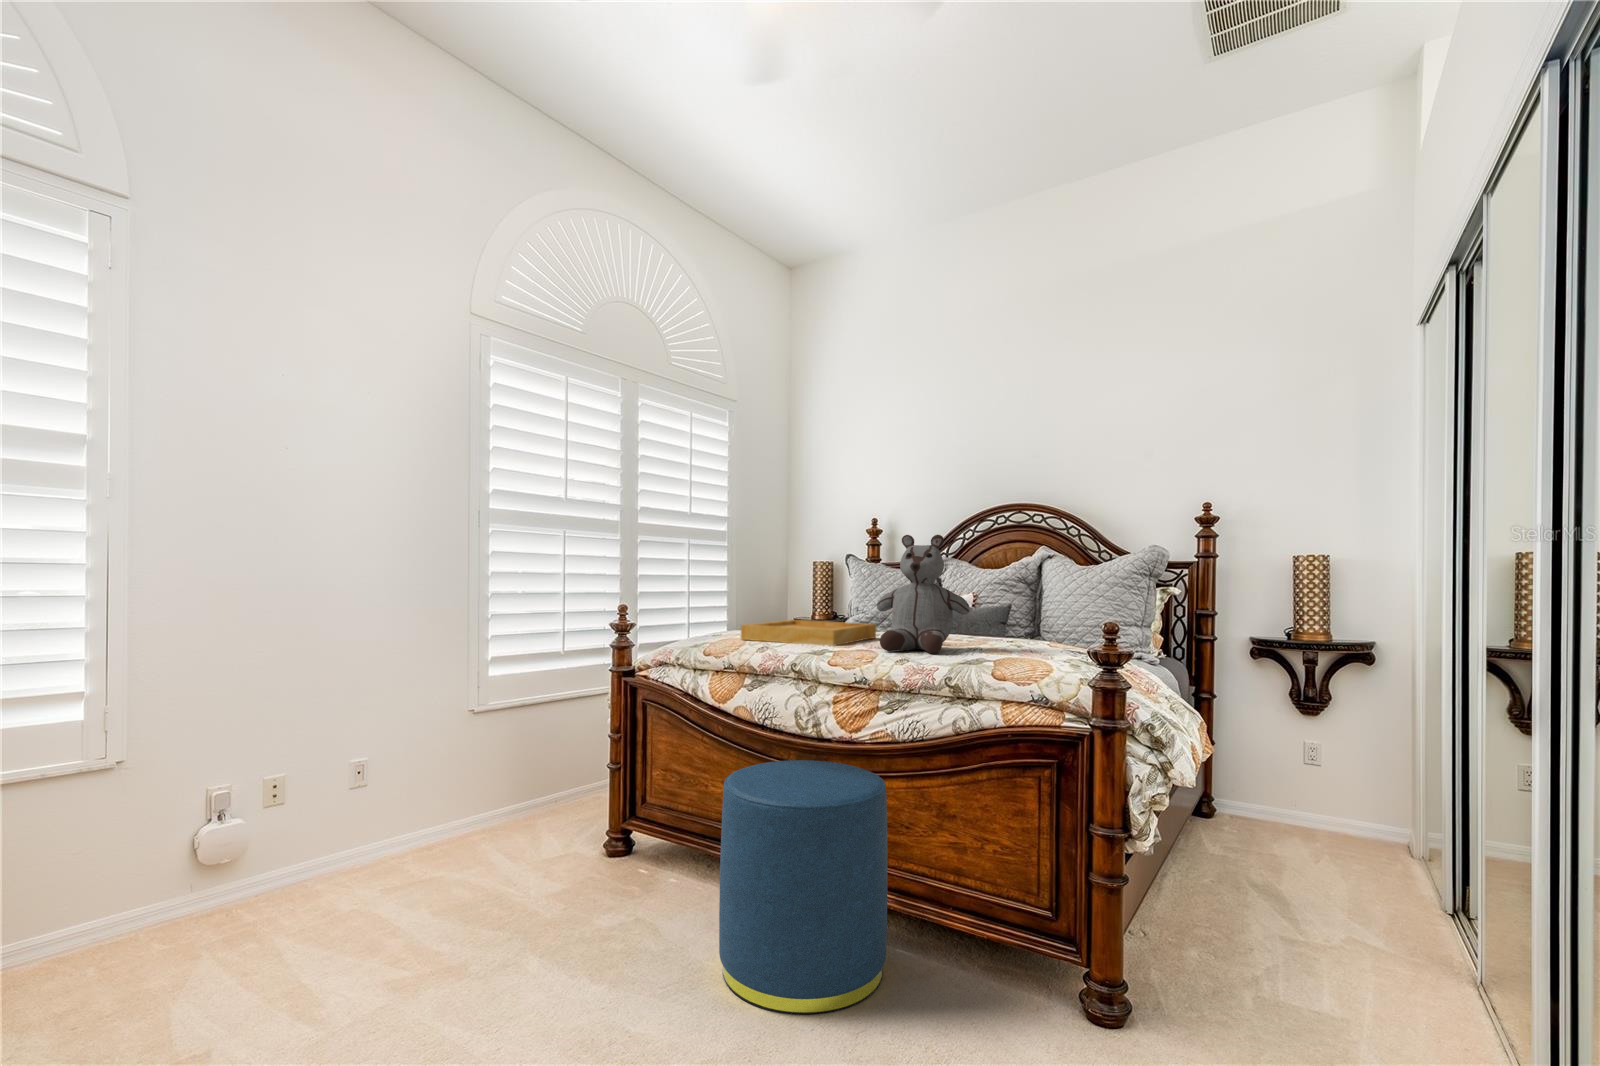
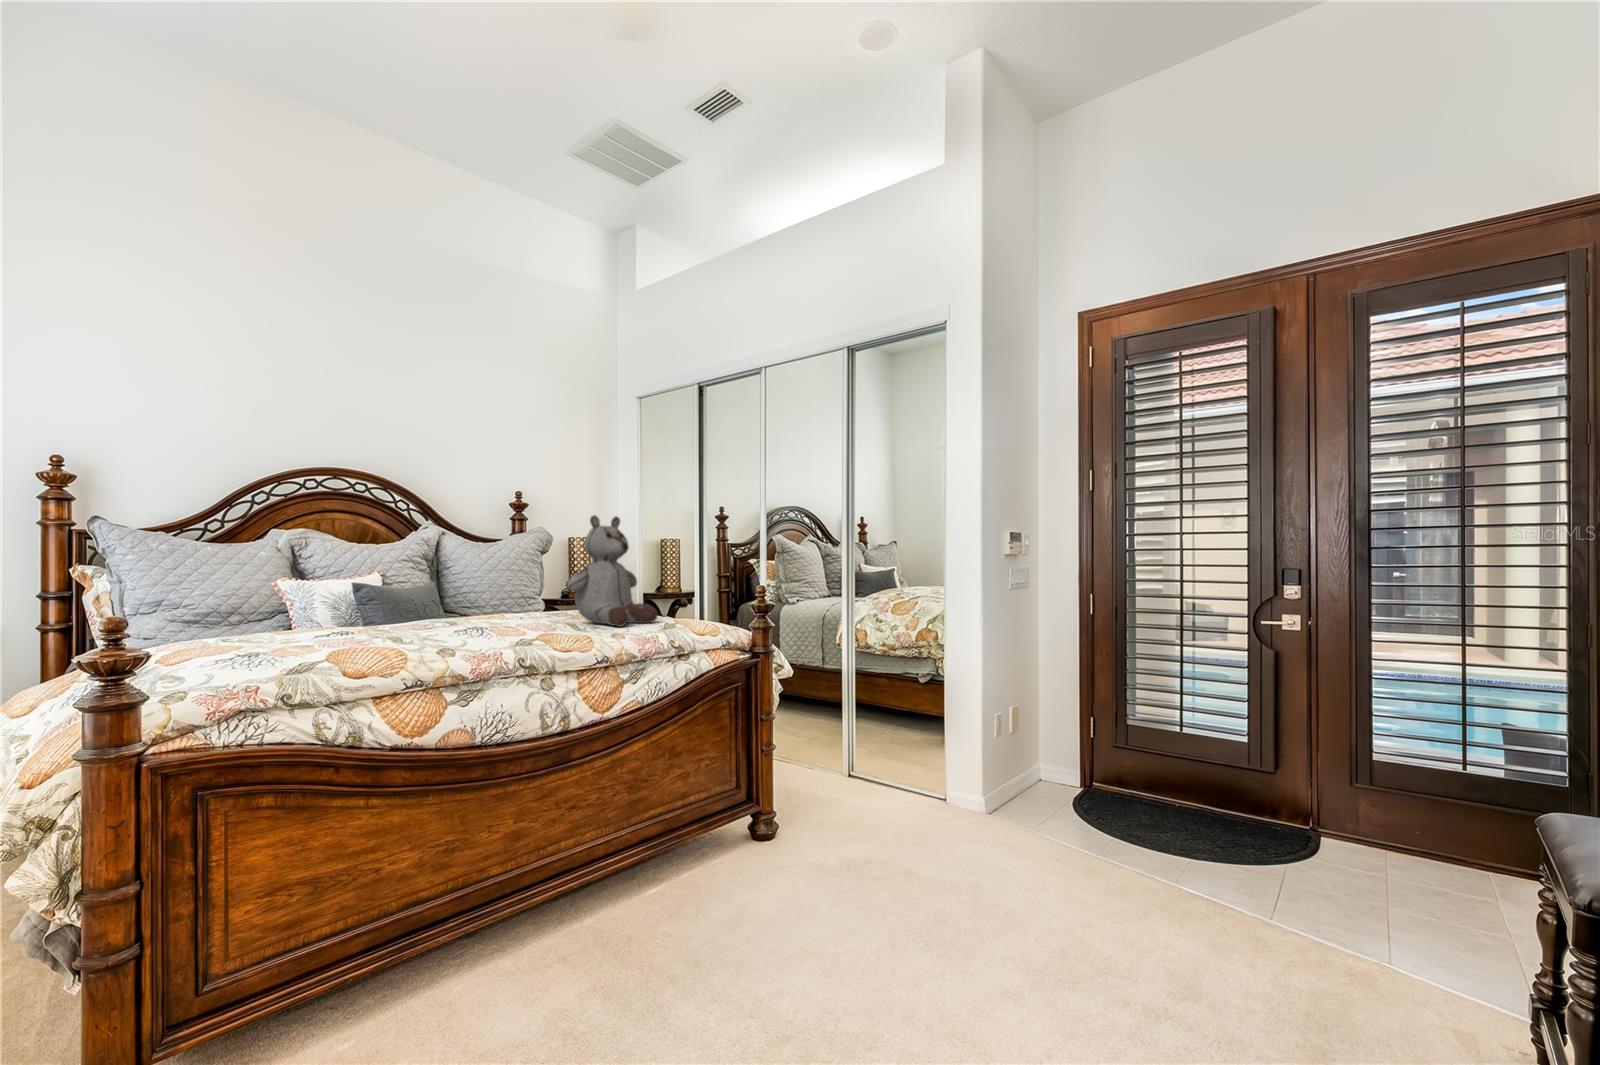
tray: present [741,620,876,646] -> none [351,609,536,646]
ottoman: present [719,760,888,1015] -> none [561,738,729,989]

